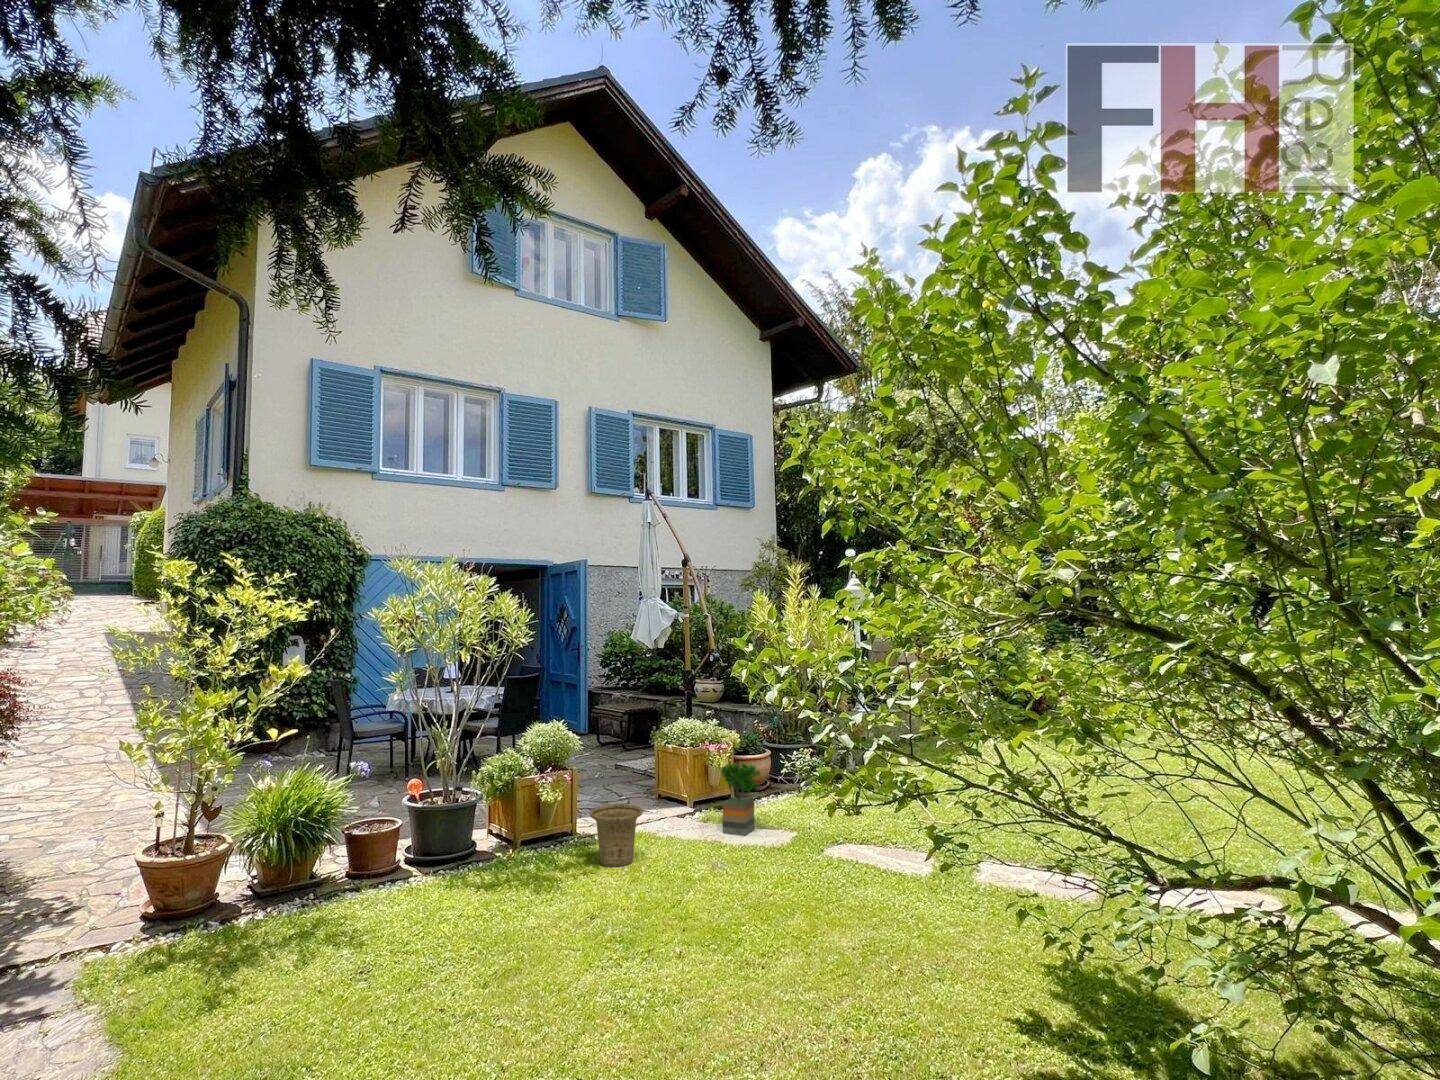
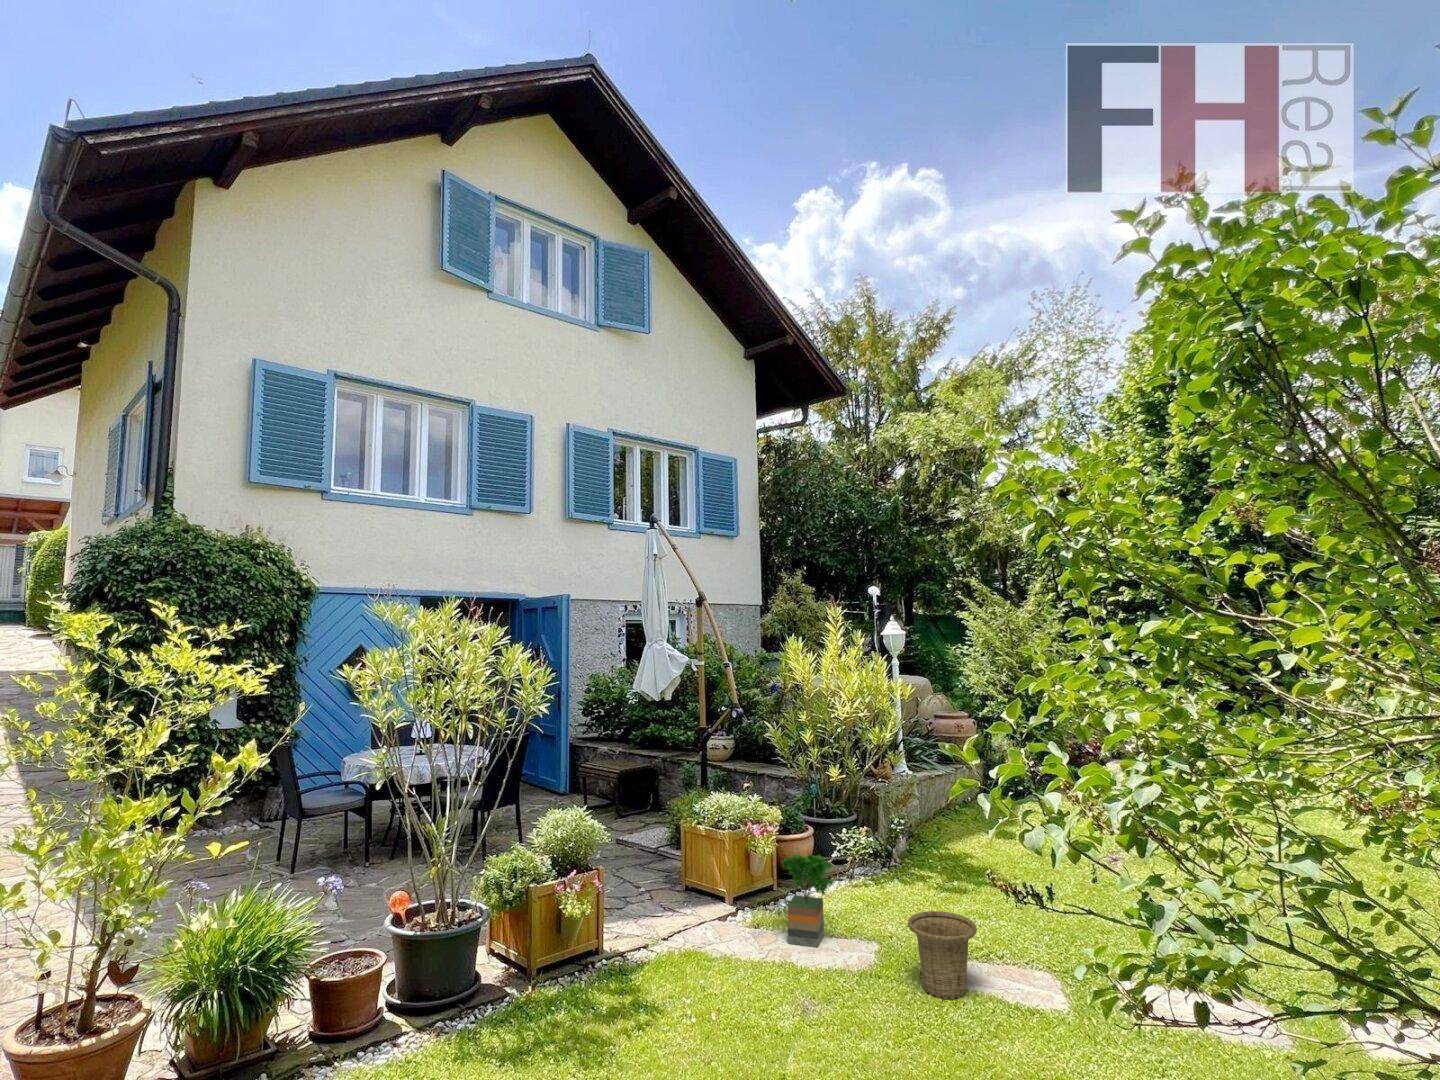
basket: present [590,804,643,867] -> present [908,911,977,999]

